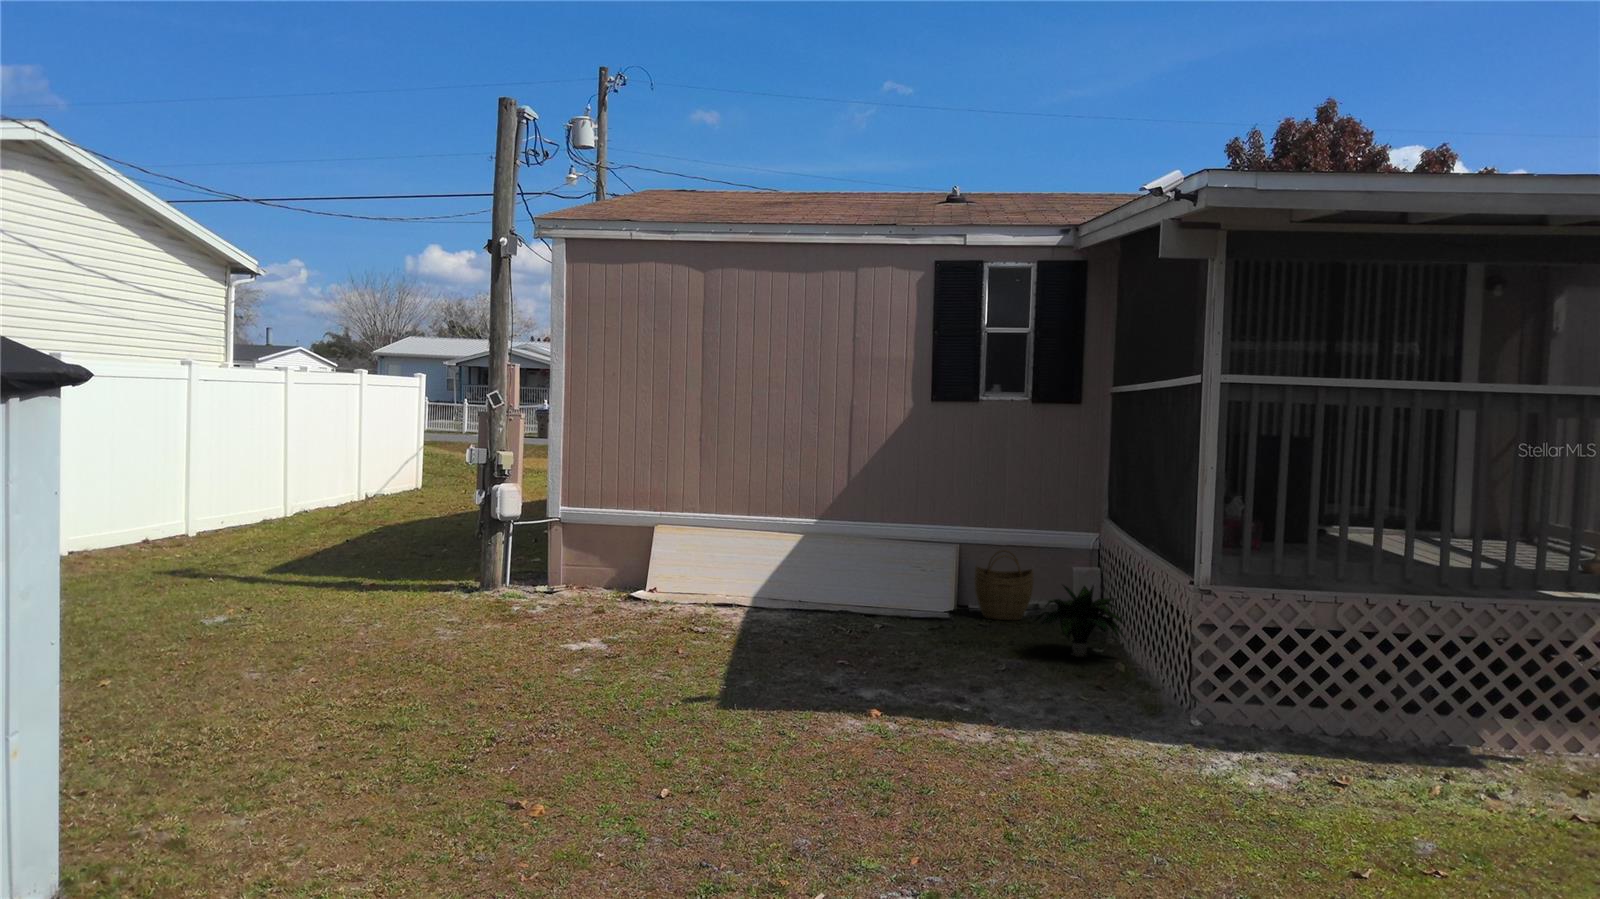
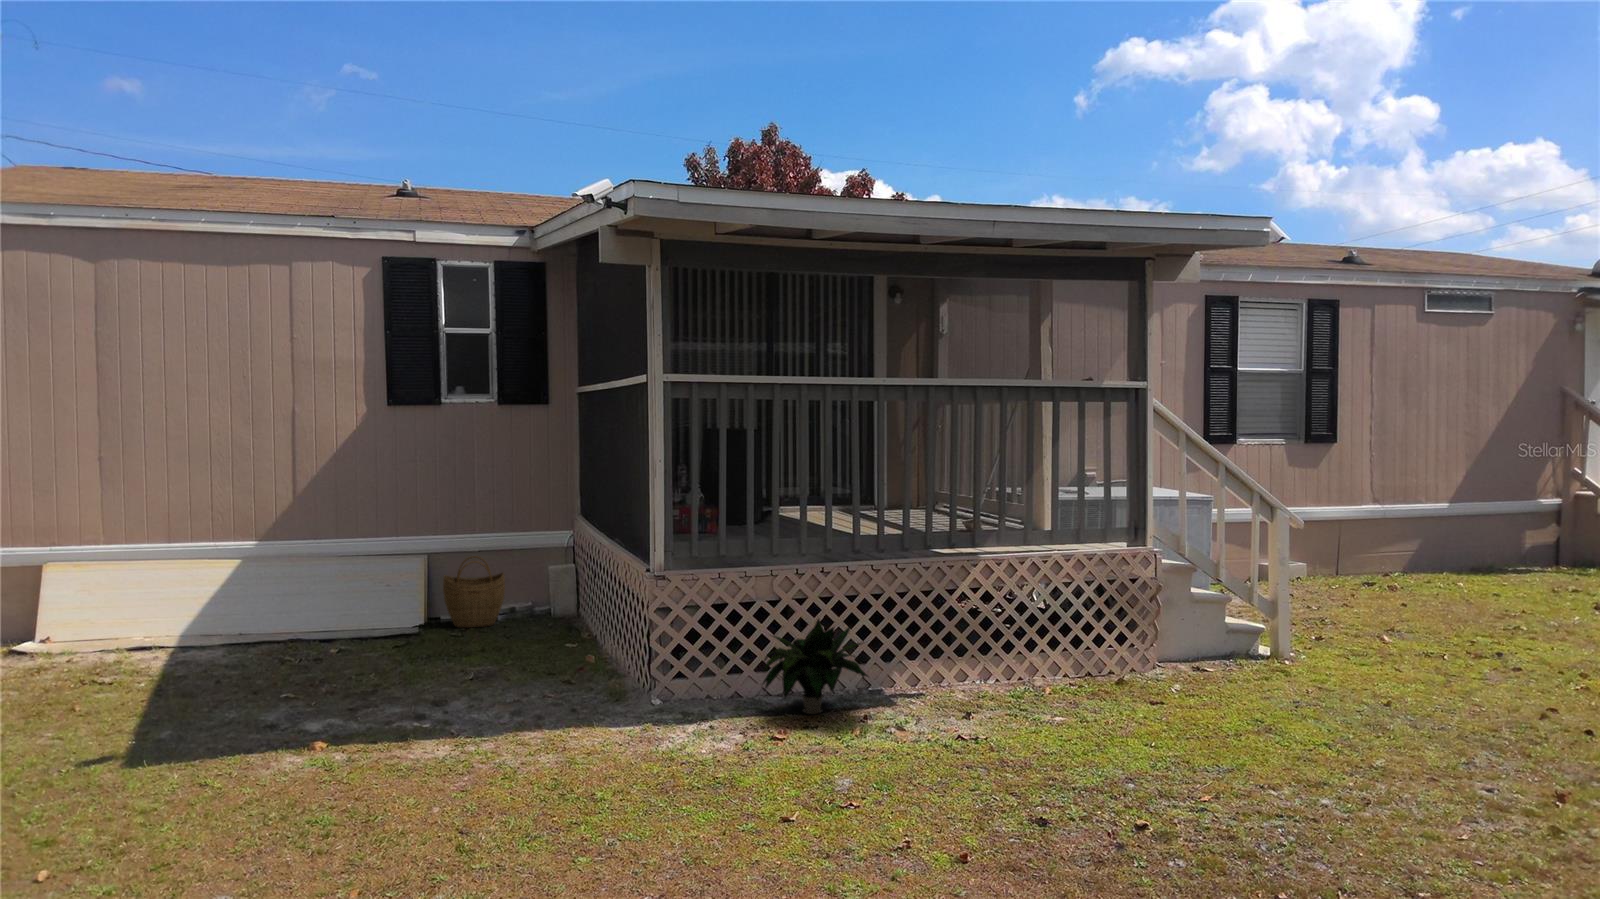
potted plant: present [1034,585,1125,657] -> present [763,619,868,714]

